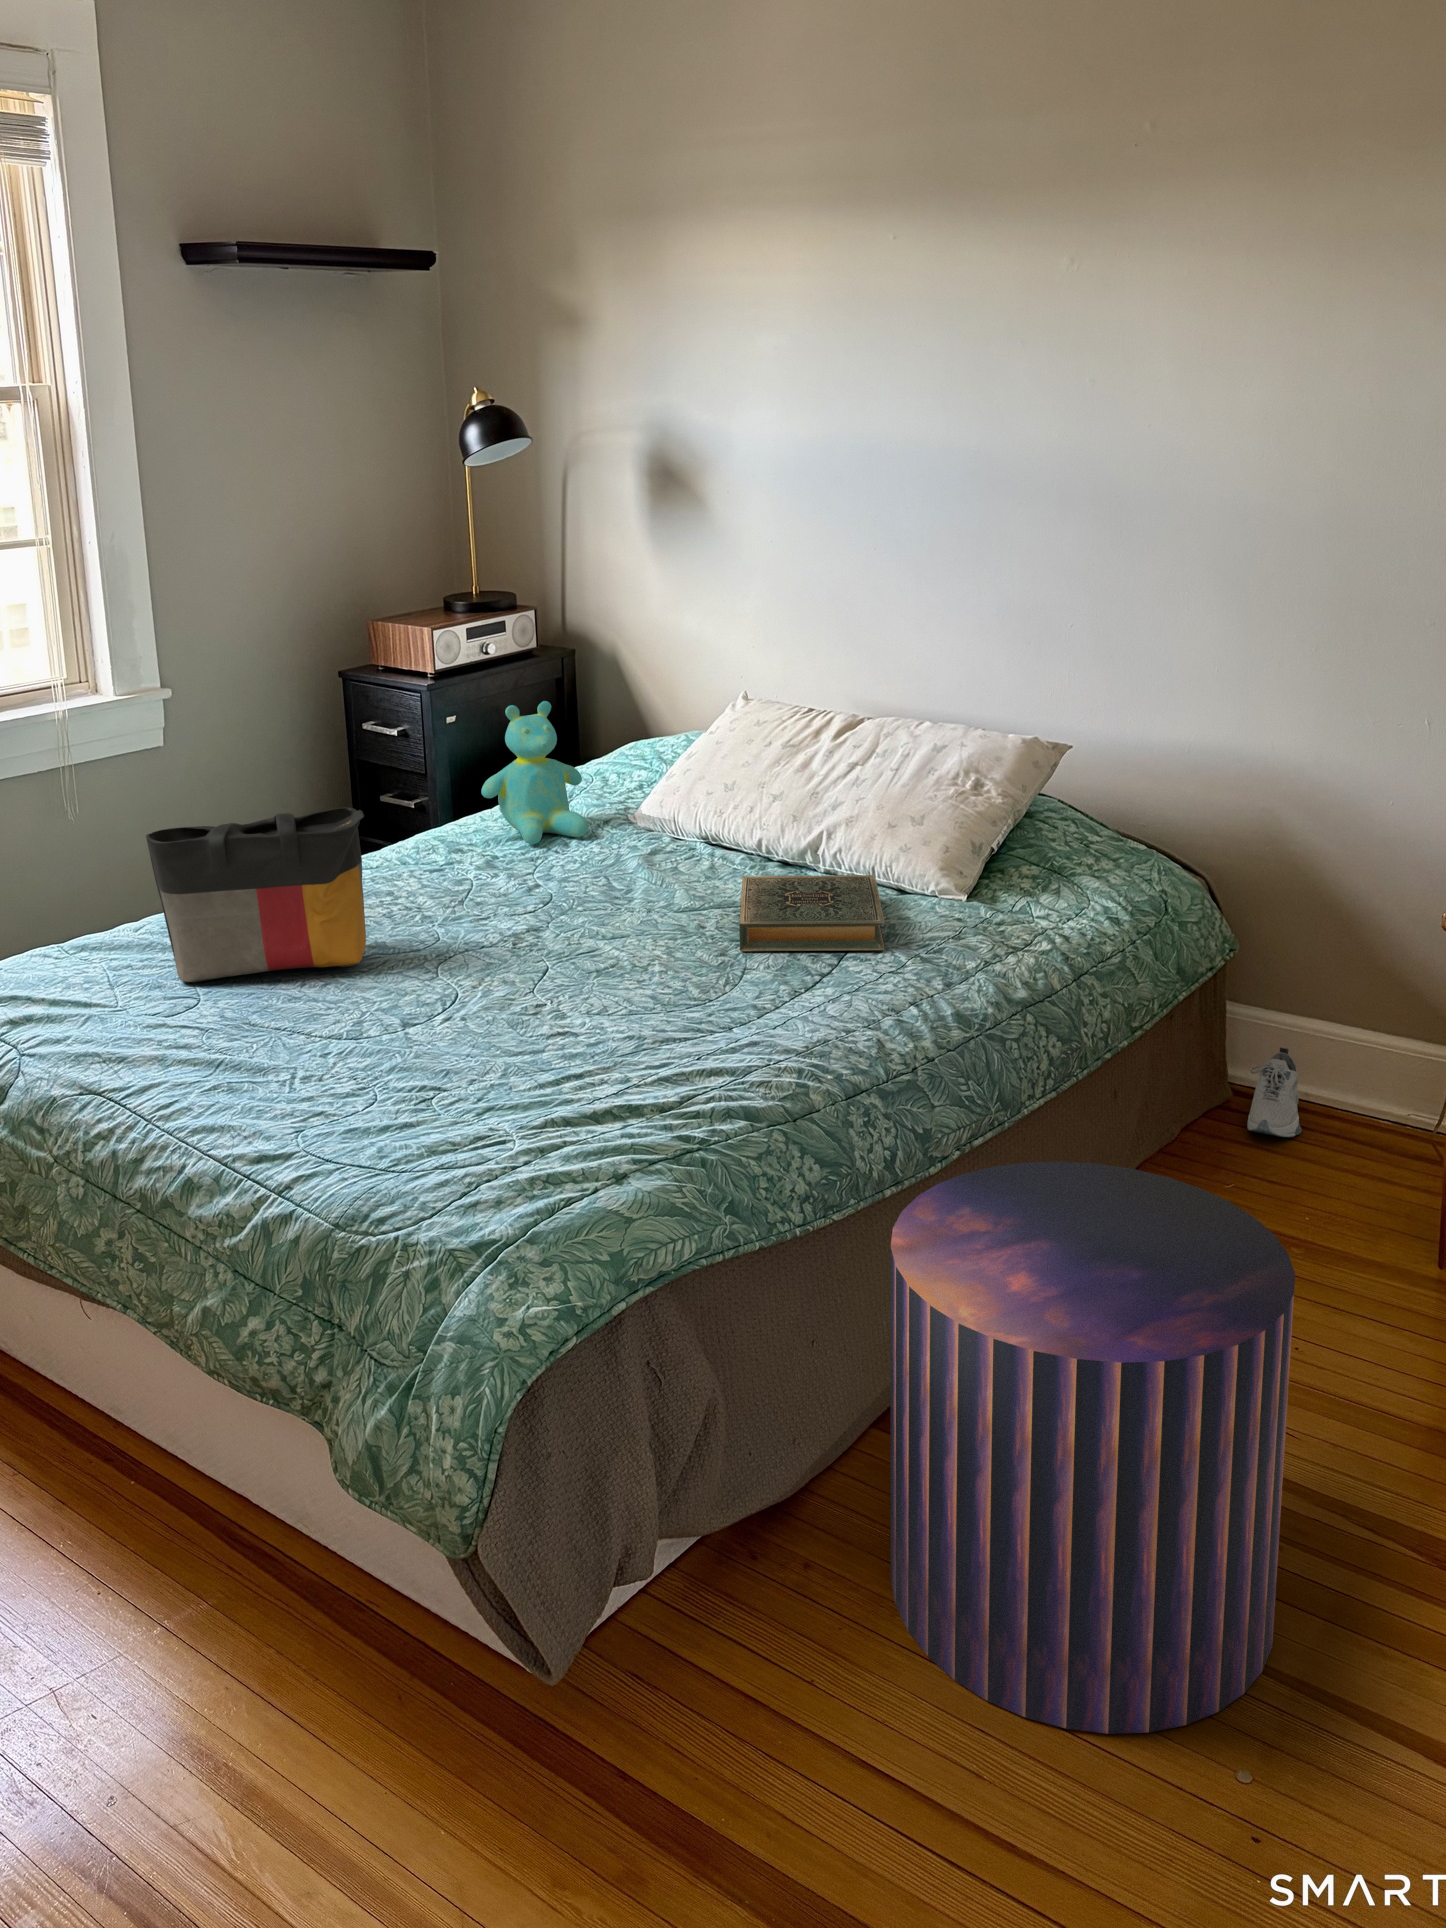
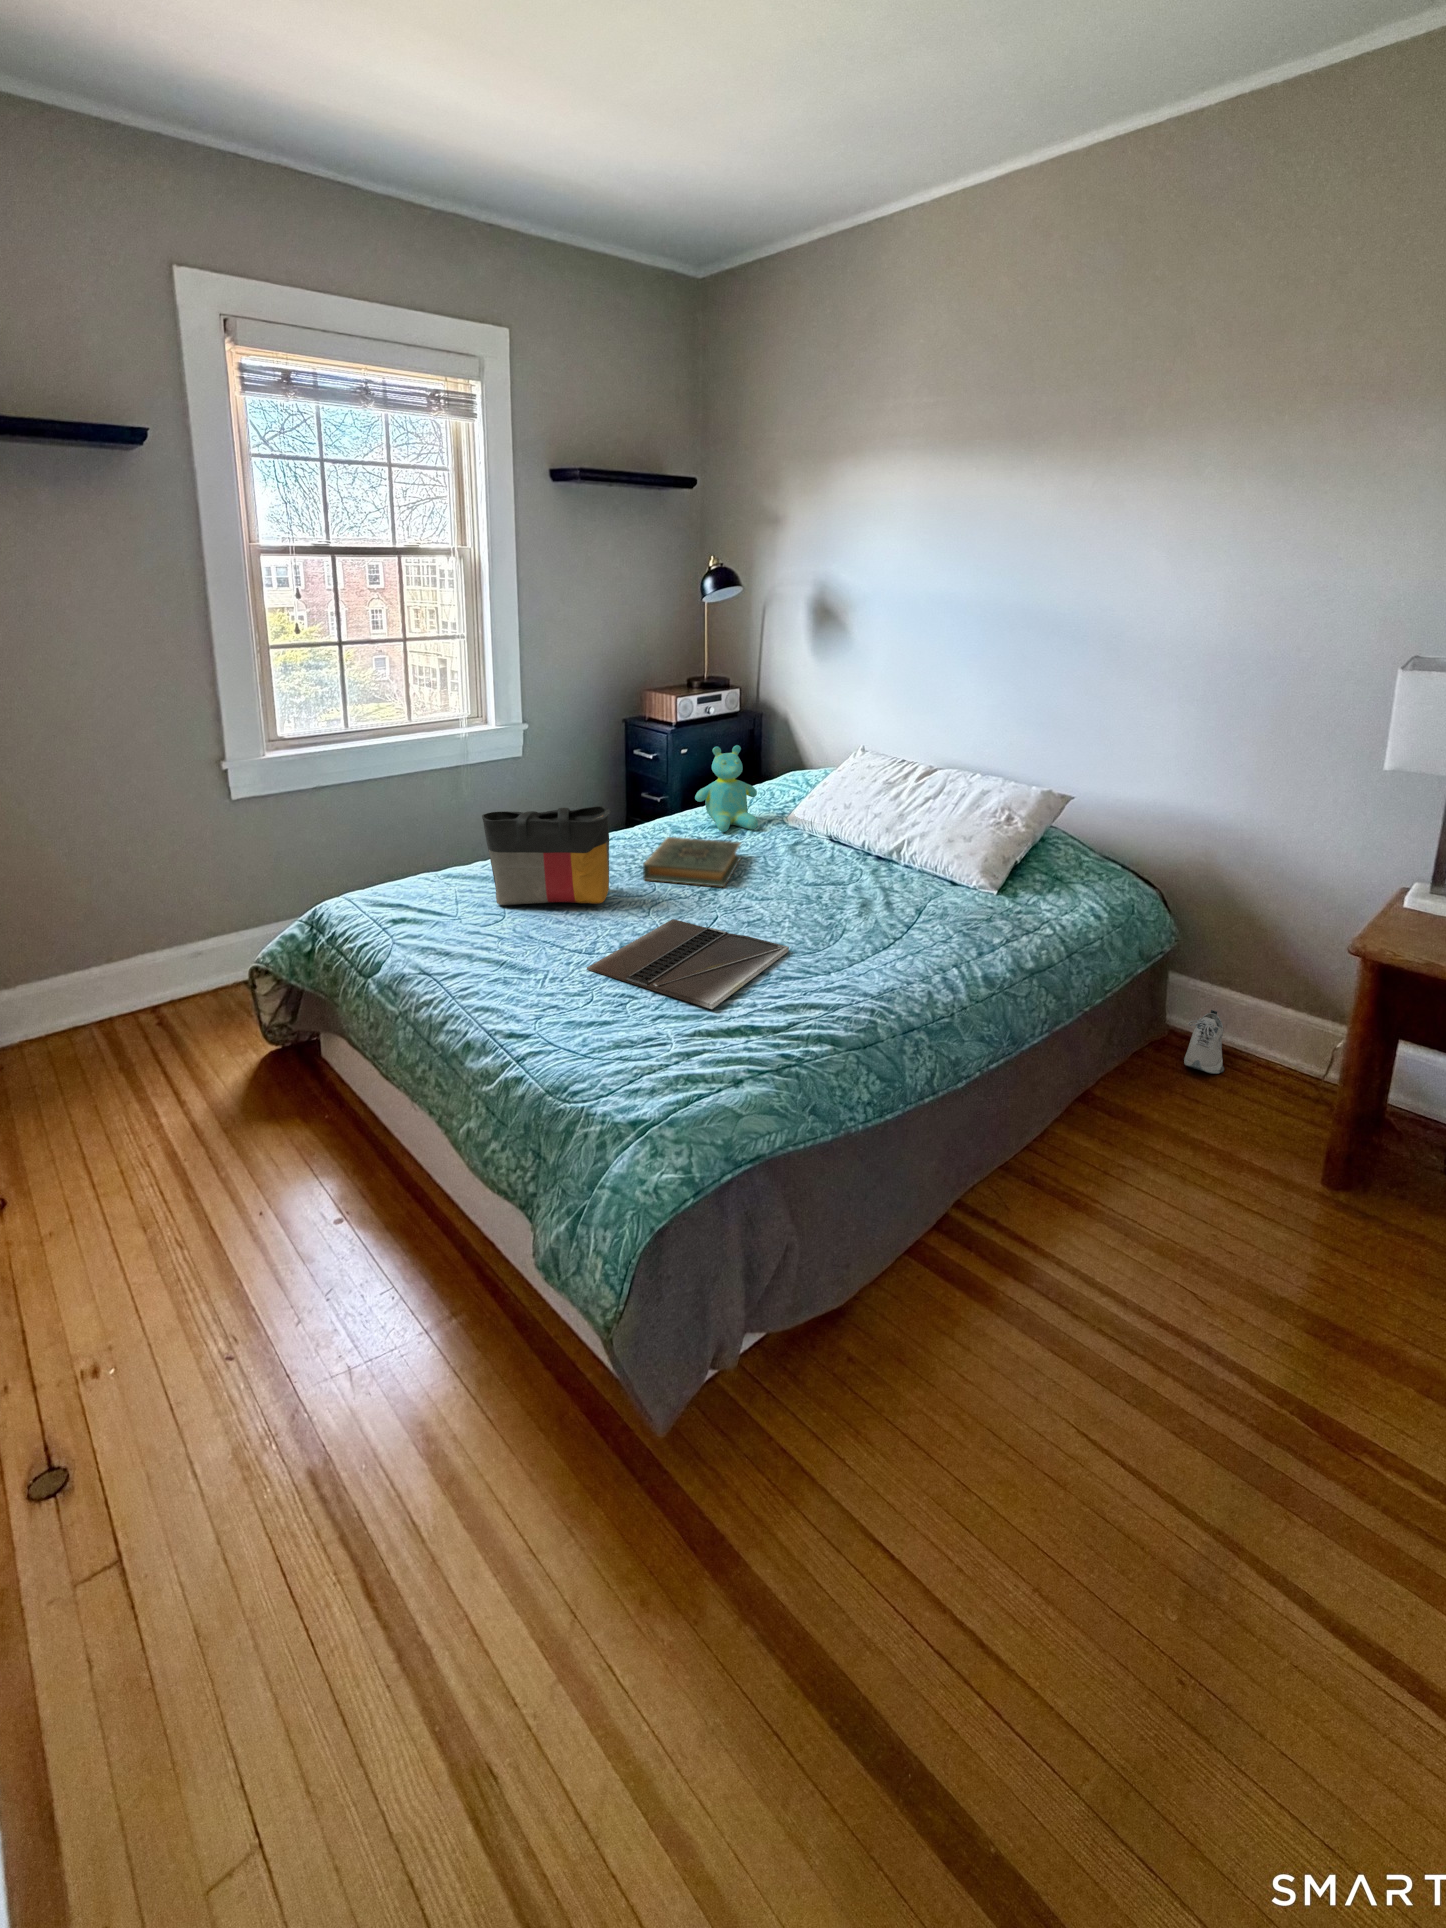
hardback book: present [739,875,885,951] -> present [643,837,741,887]
laptop: none [355,977,667,1092] -> present [587,919,789,1009]
pouf: present [890,1161,1295,1734] -> none [907,1103,1241,1568]

